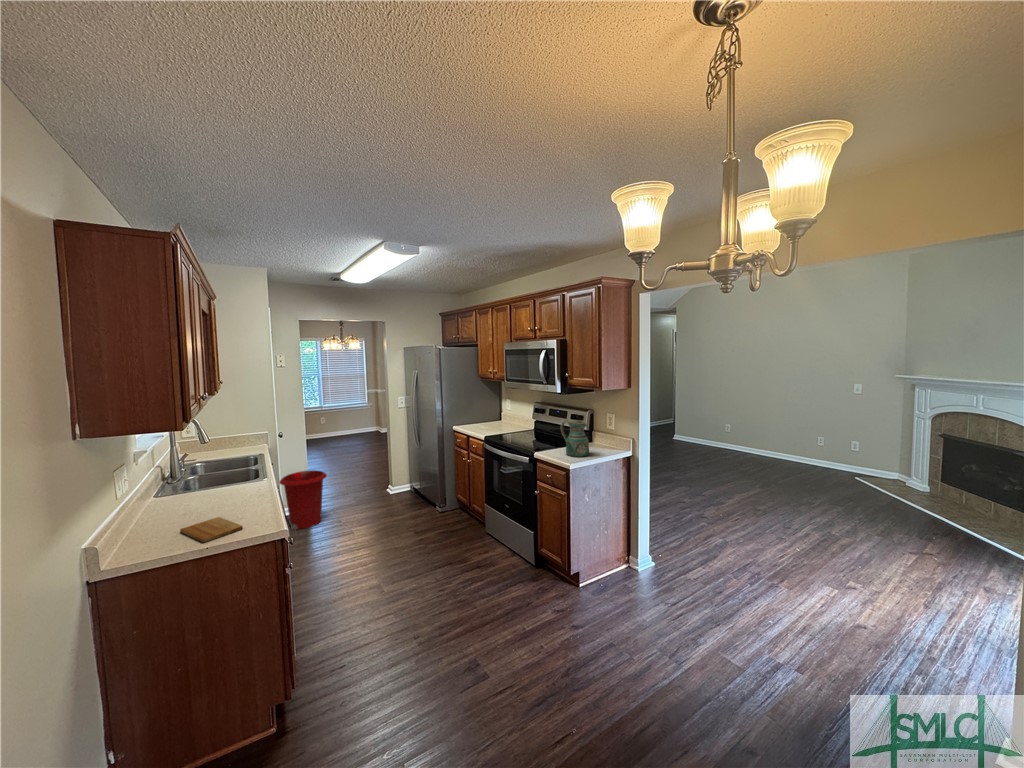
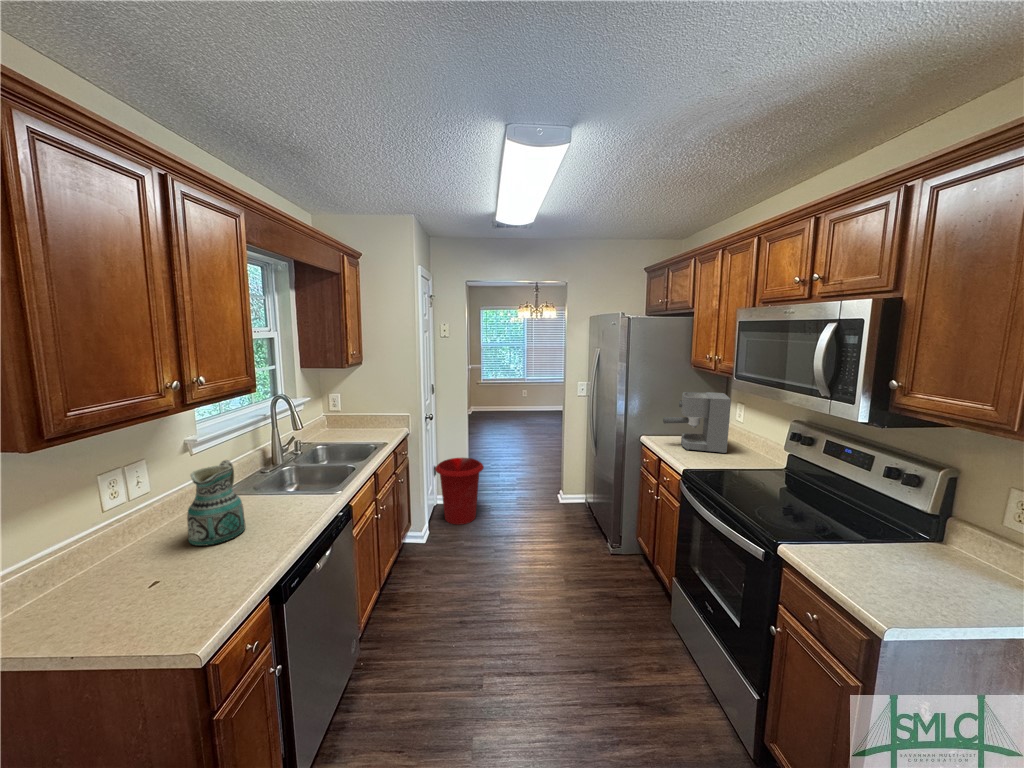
coffee maker: none [467,393,505,429] -> present [663,392,731,454]
ceramic pitcher: present [561,420,589,457] -> present [187,460,245,546]
cutting board: present [180,517,243,542] -> none [119,563,207,625]

